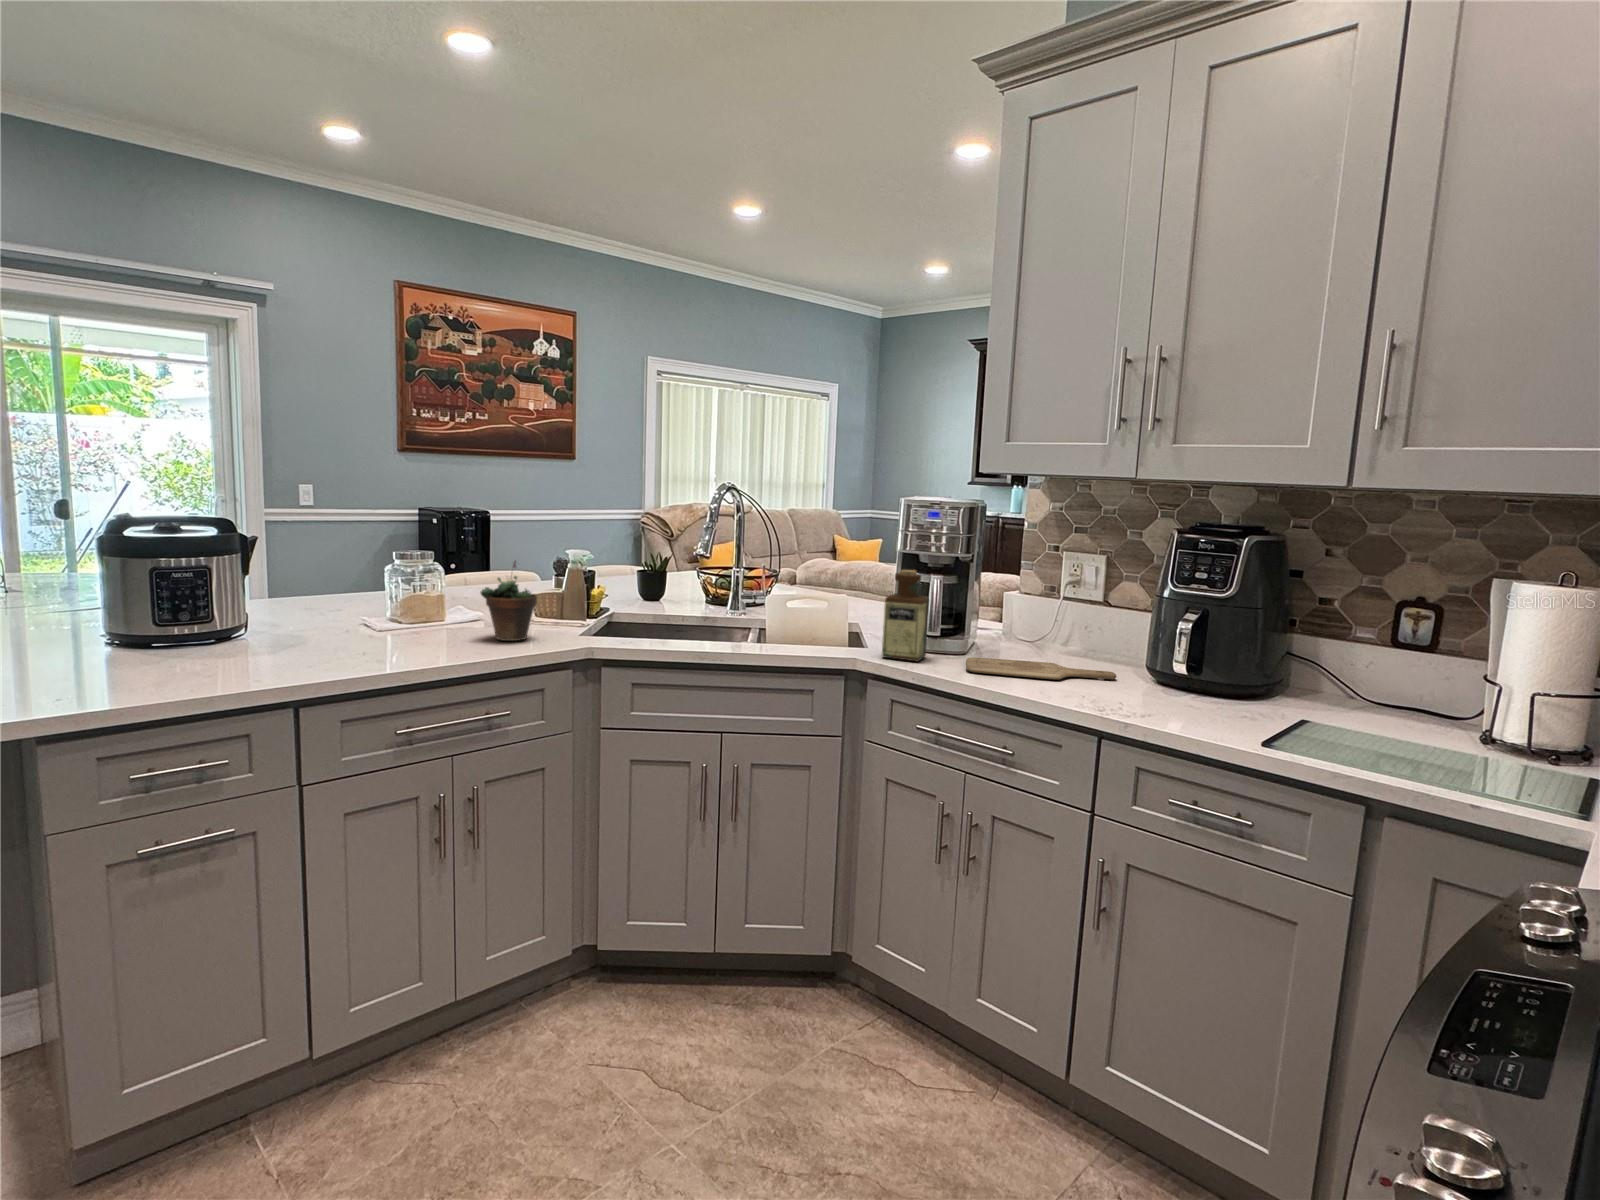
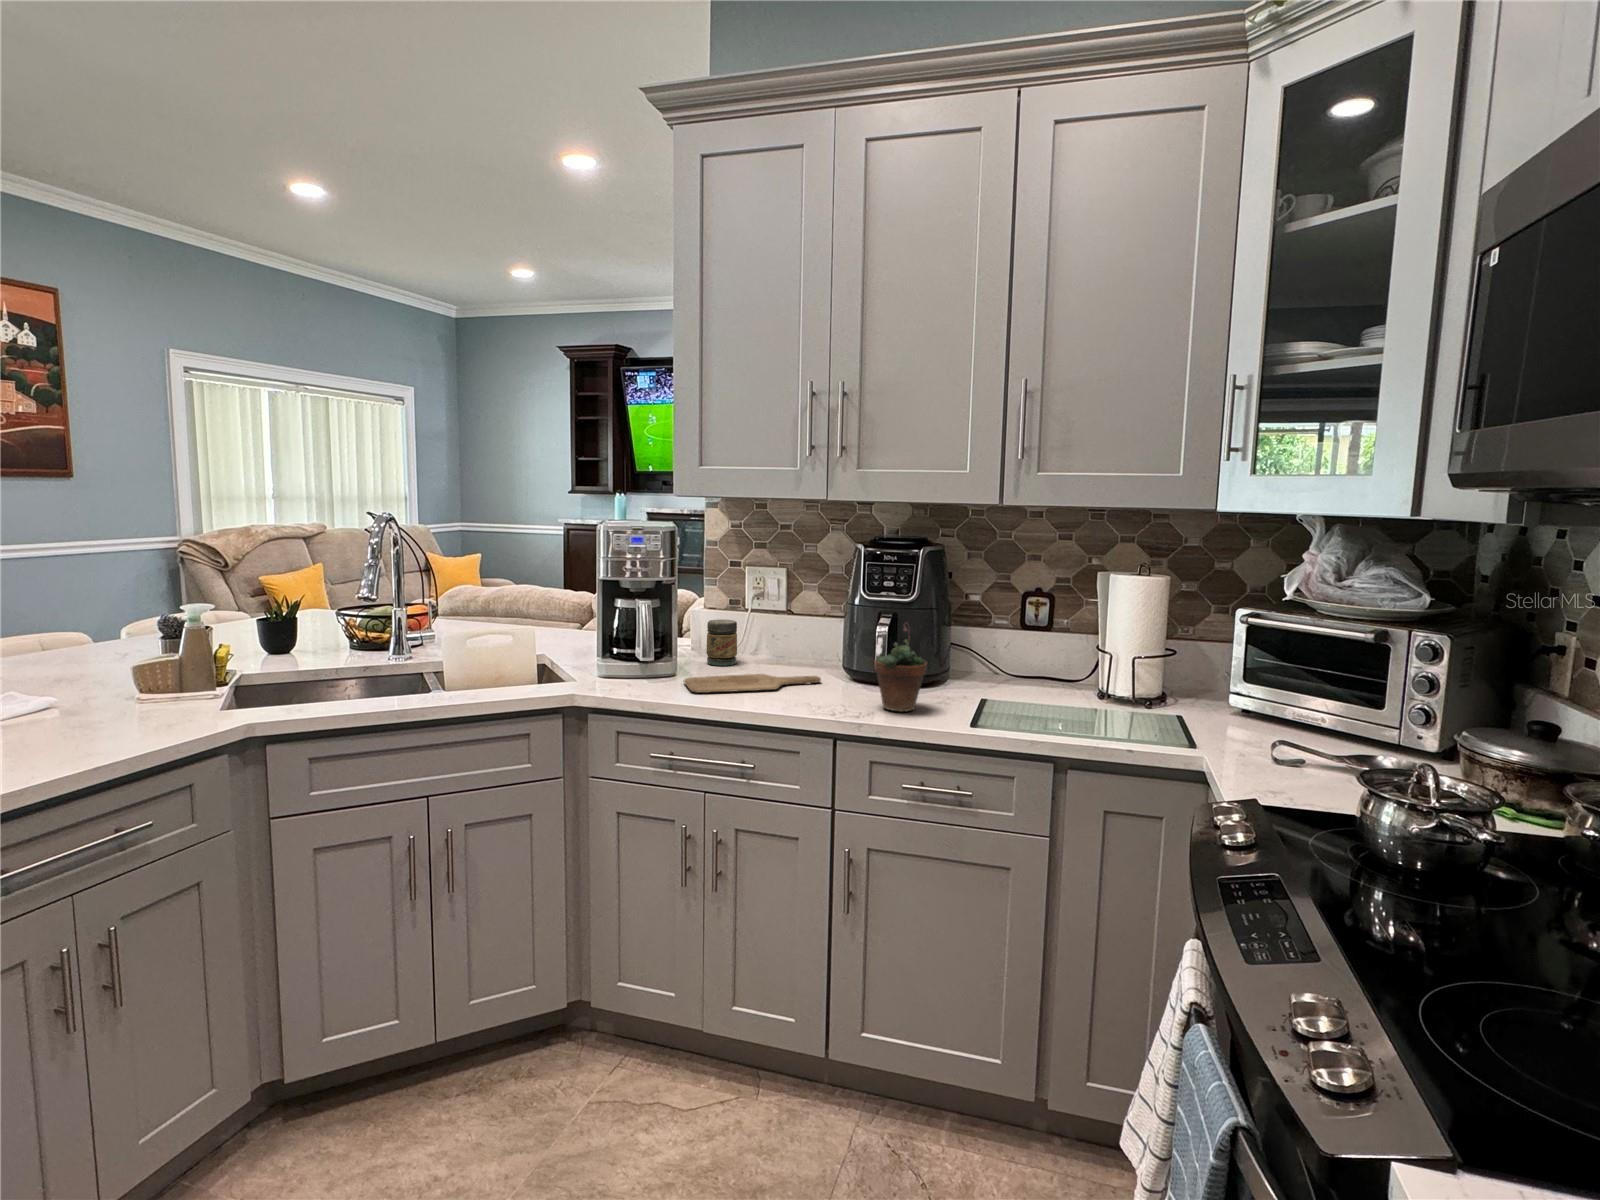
succulent plant: present [480,561,537,641] -> present [874,623,927,712]
bottle: present [882,570,929,661] -> none [599,597,642,689]
jar: none [1007,604,1042,652] -> present [706,619,737,666]

